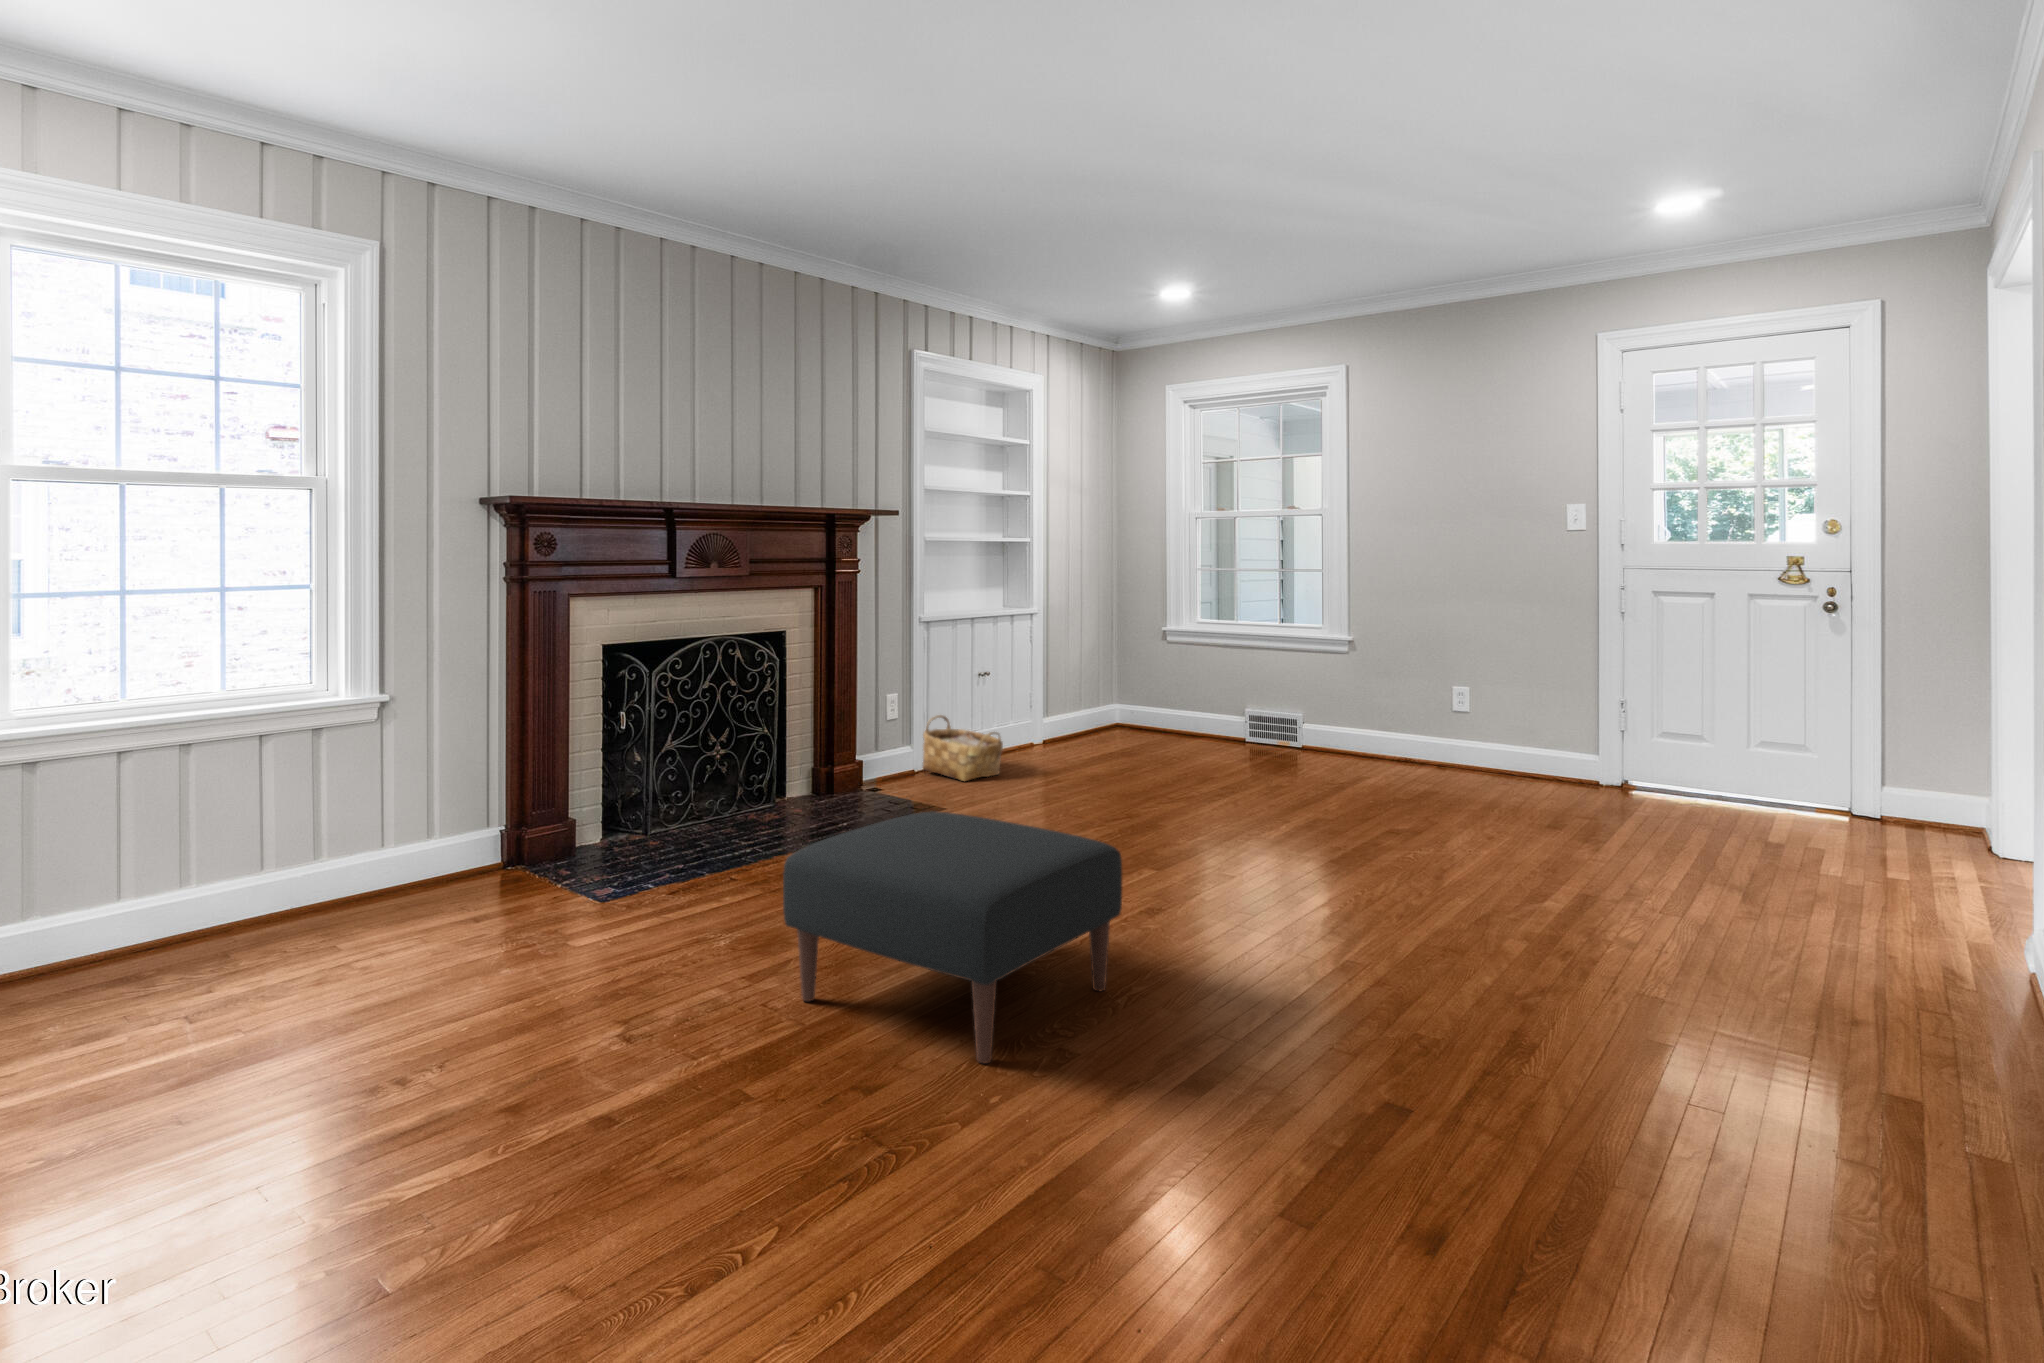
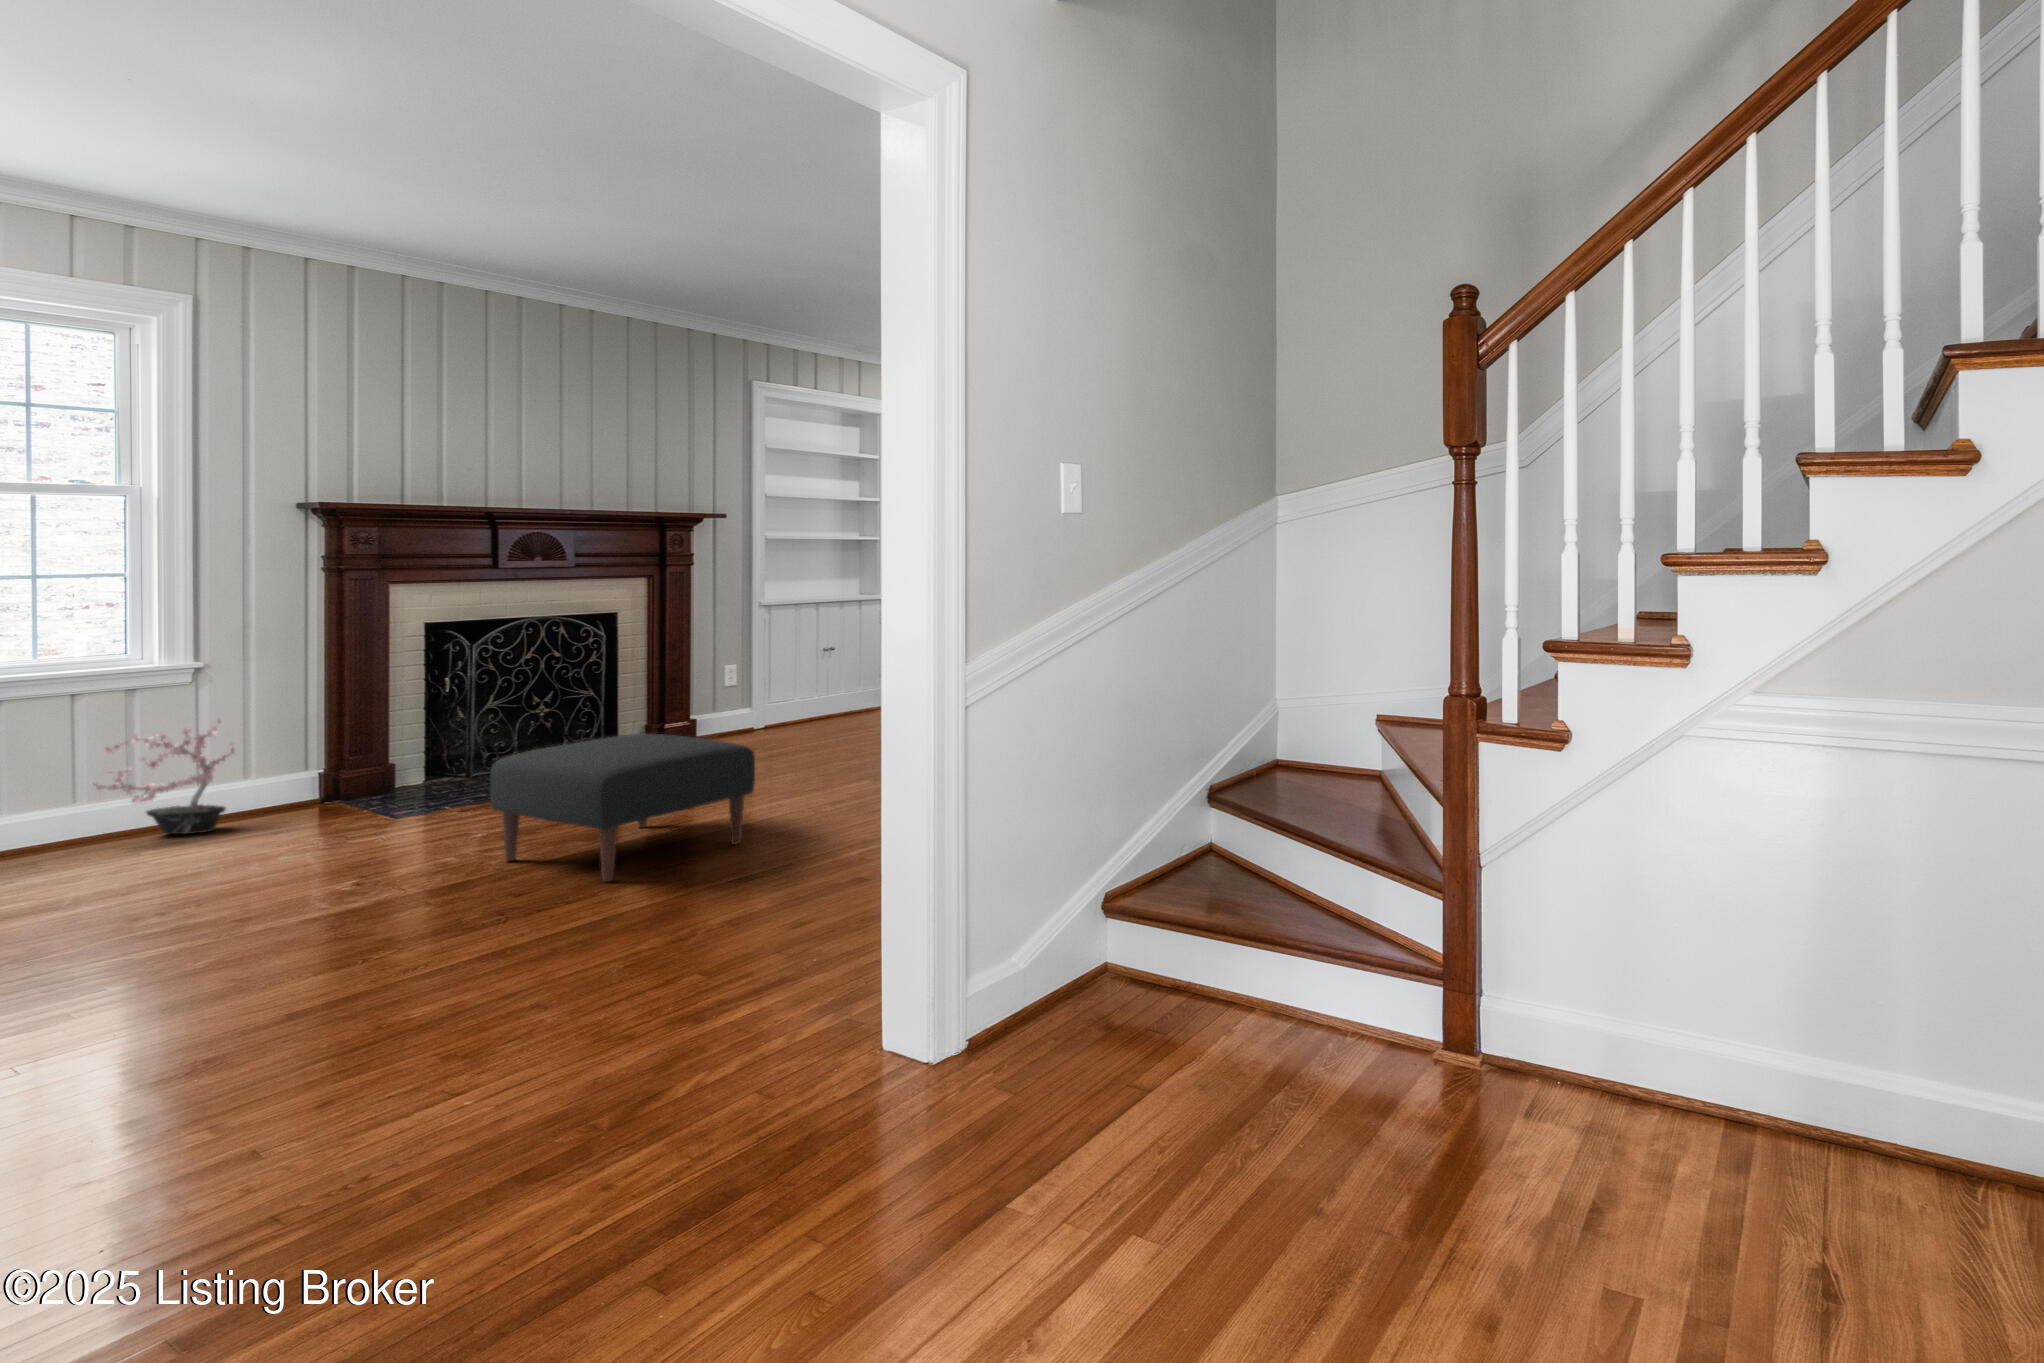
woven basket: present [922,715,1003,781] -> none [758,680,825,732]
potted plant: none [285,762,435,913] -> present [92,720,235,834]

